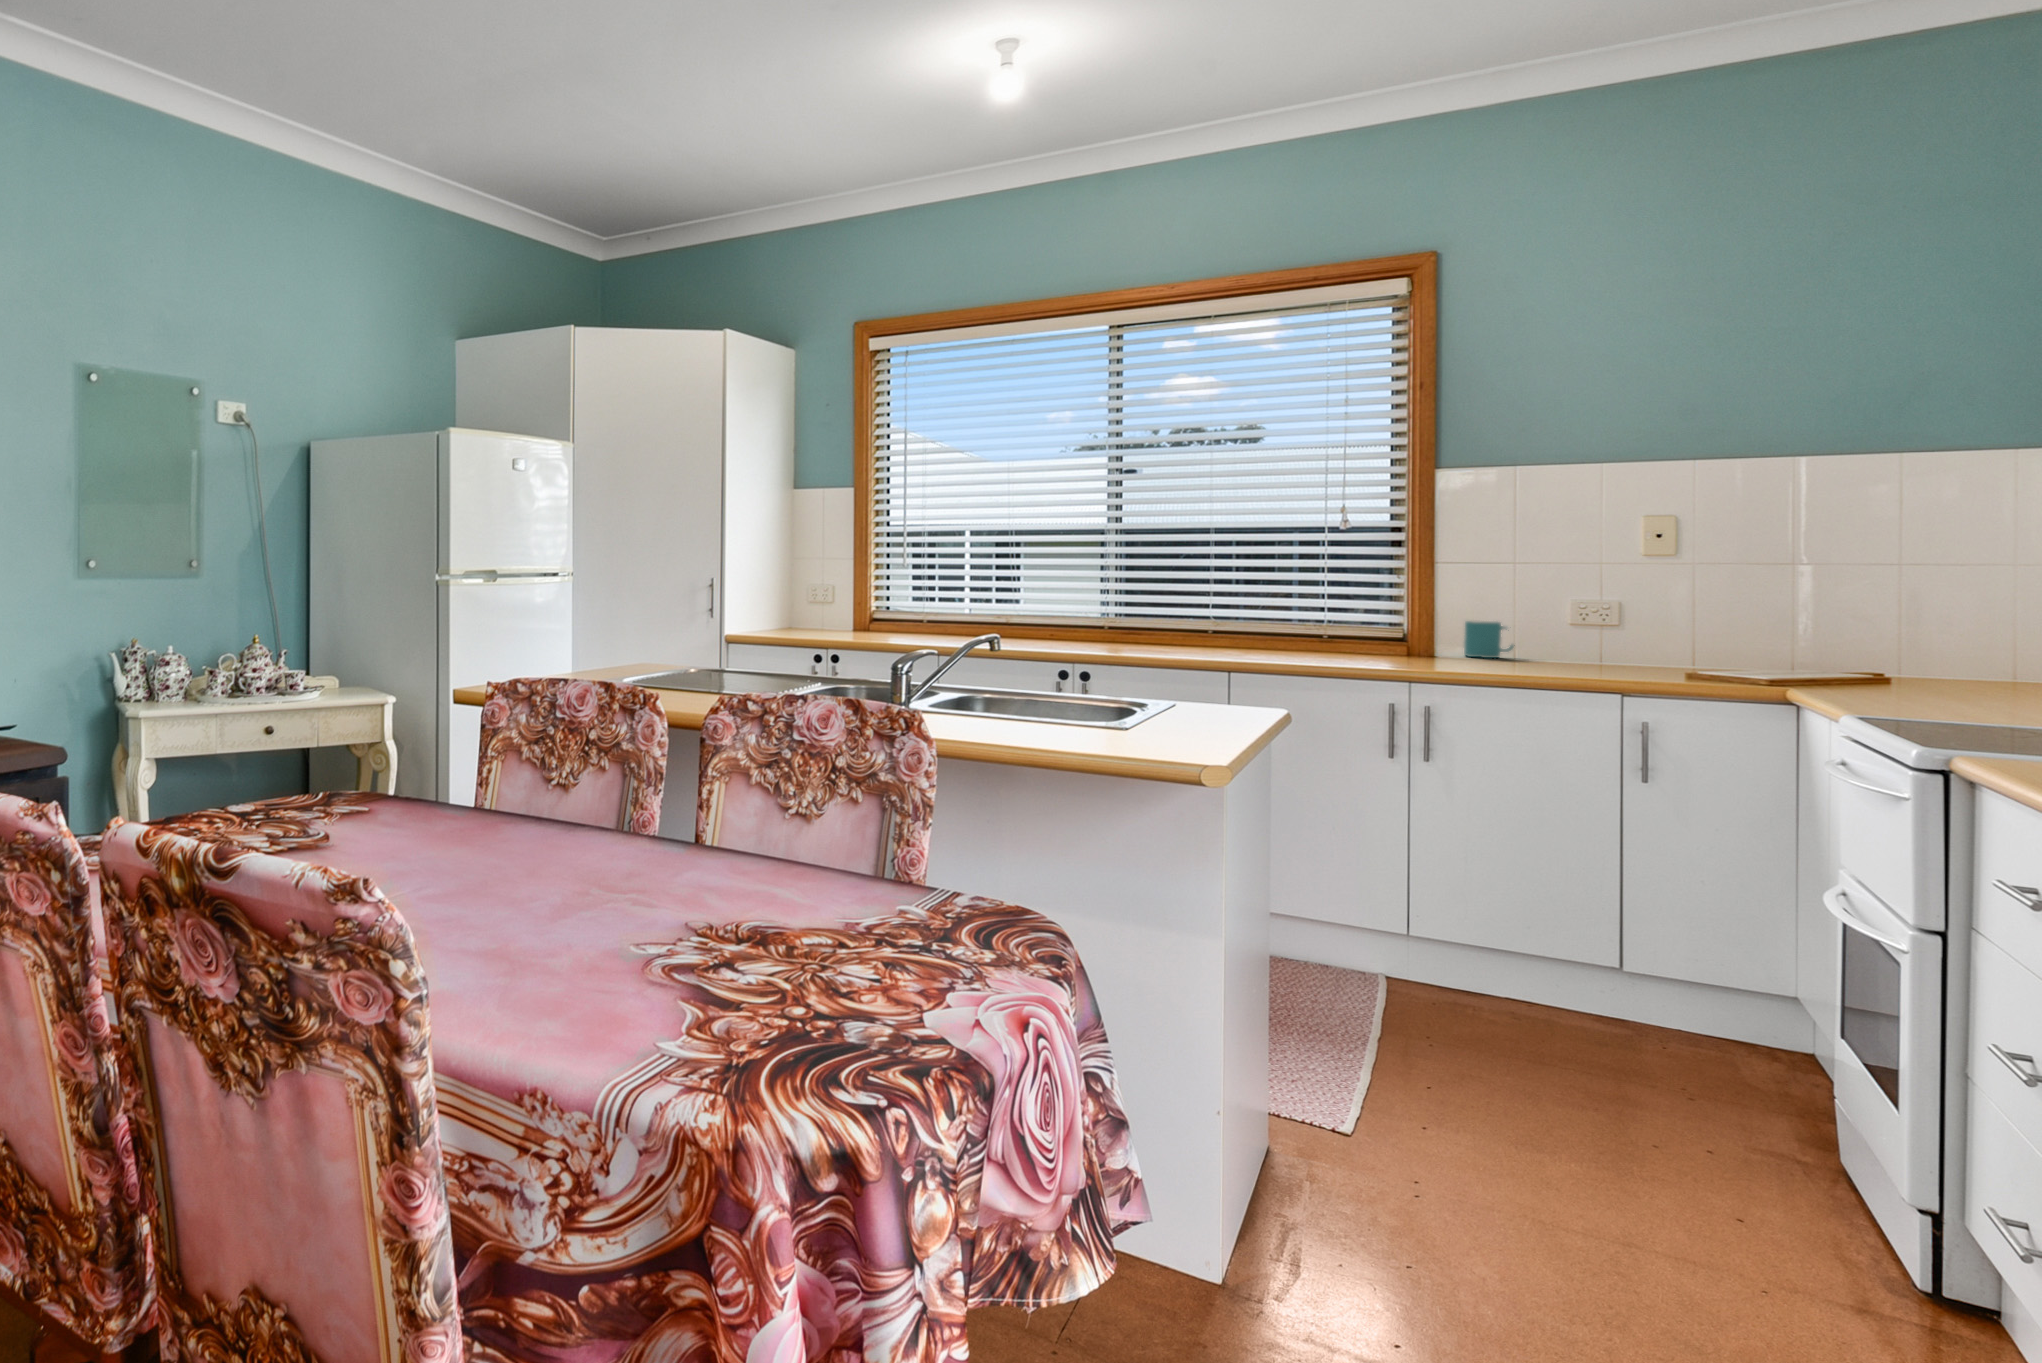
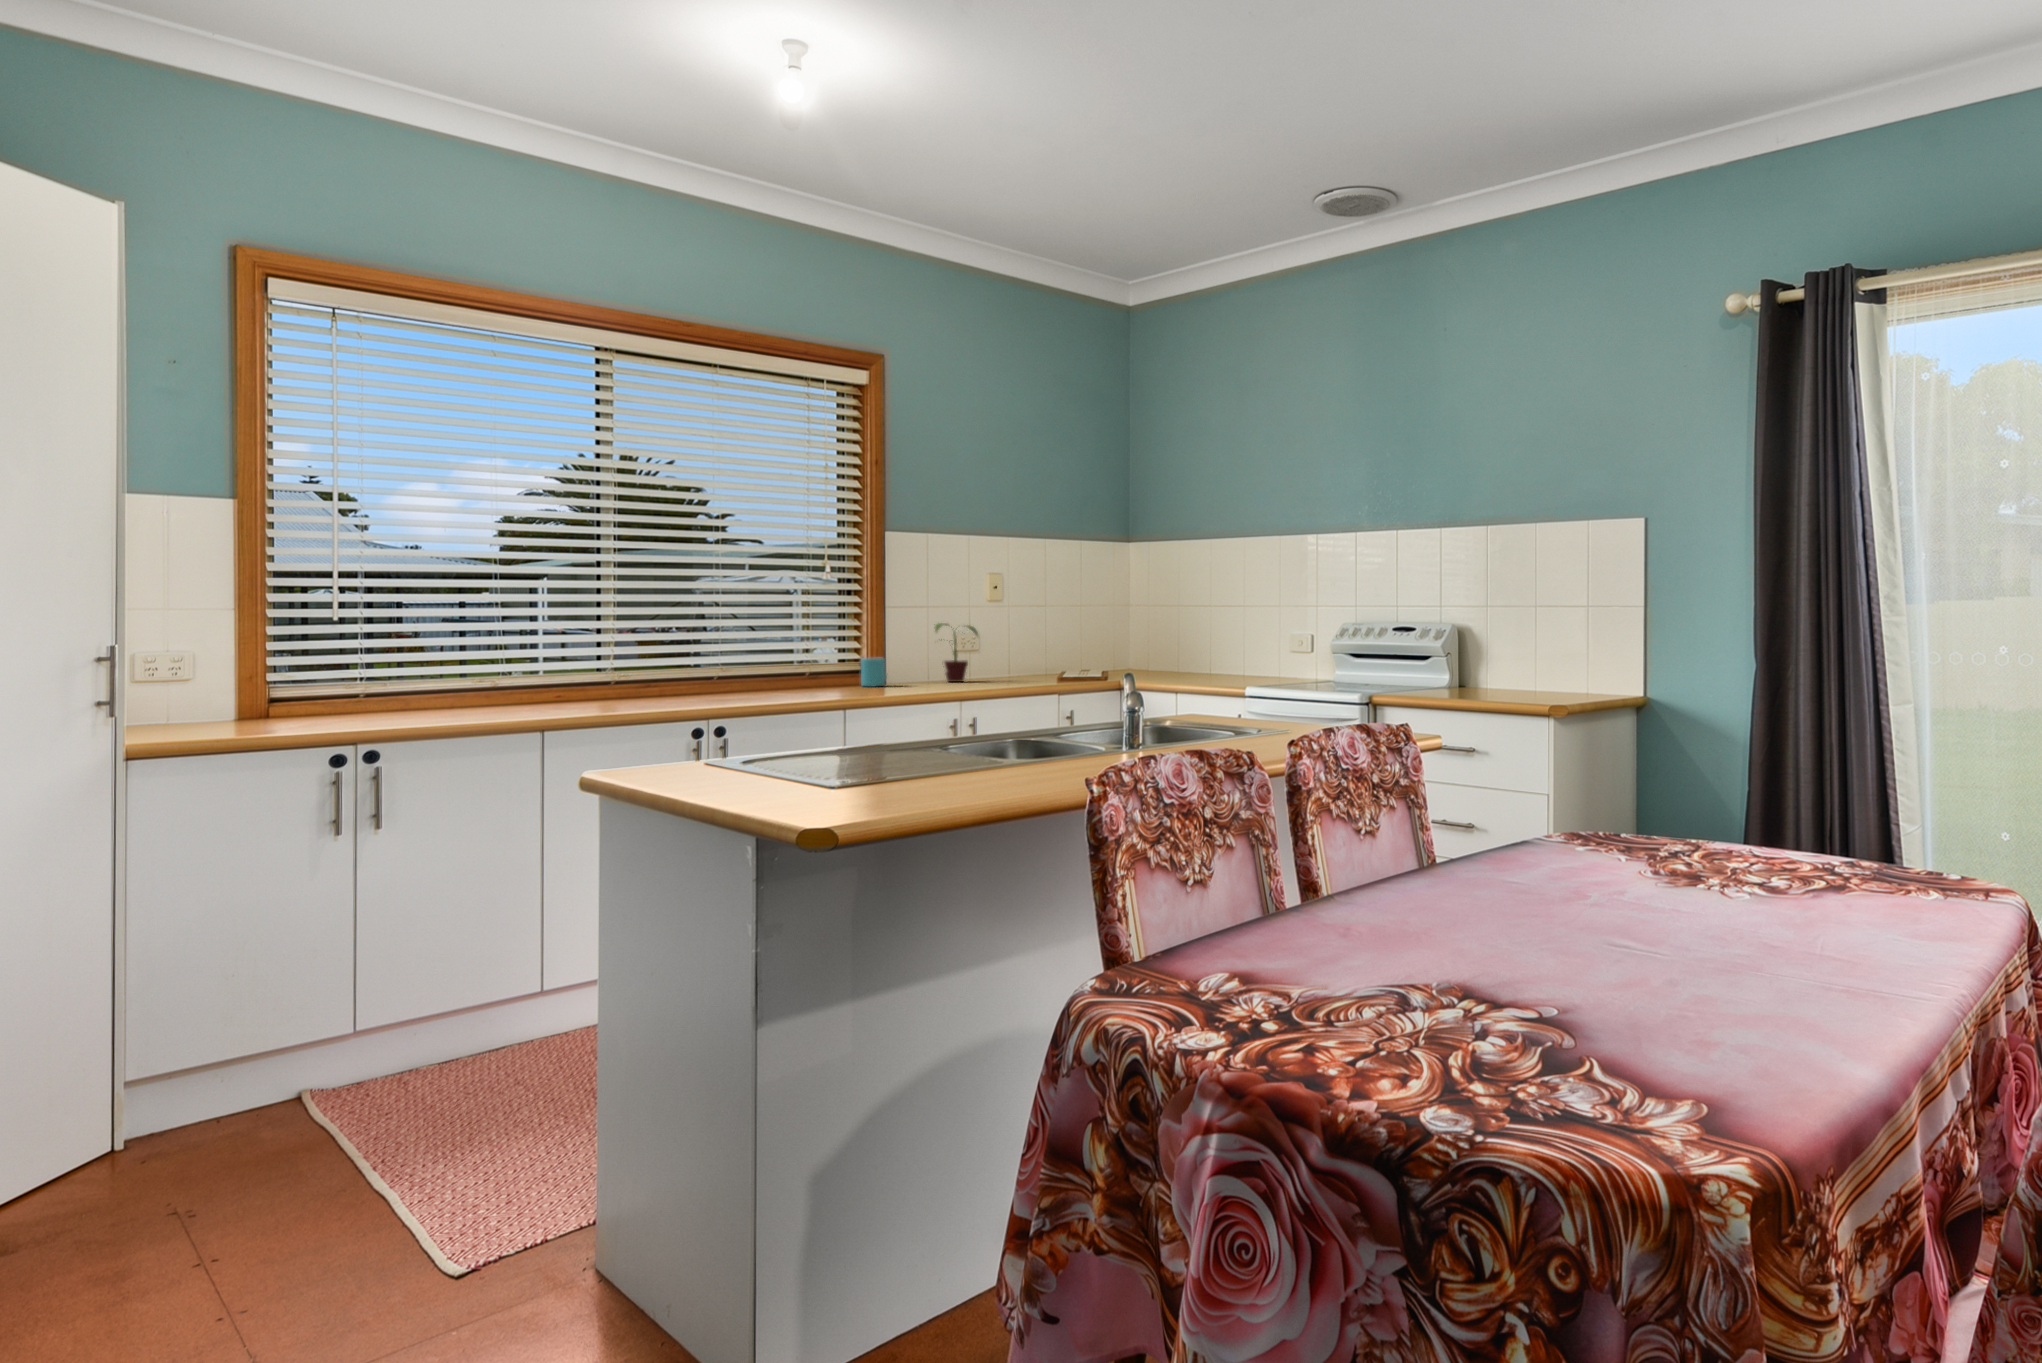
potted plant: none [1589,579,1694,665] -> present [935,623,978,682]

